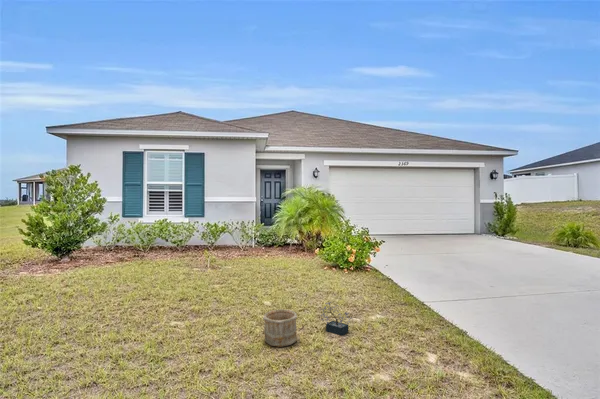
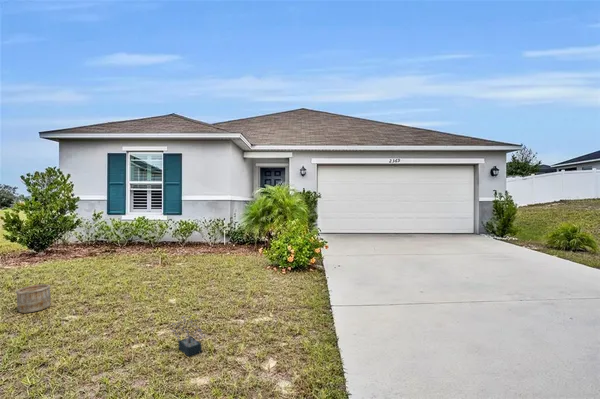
wooden bucket: present [263,309,297,347] -> present [15,284,51,313]

